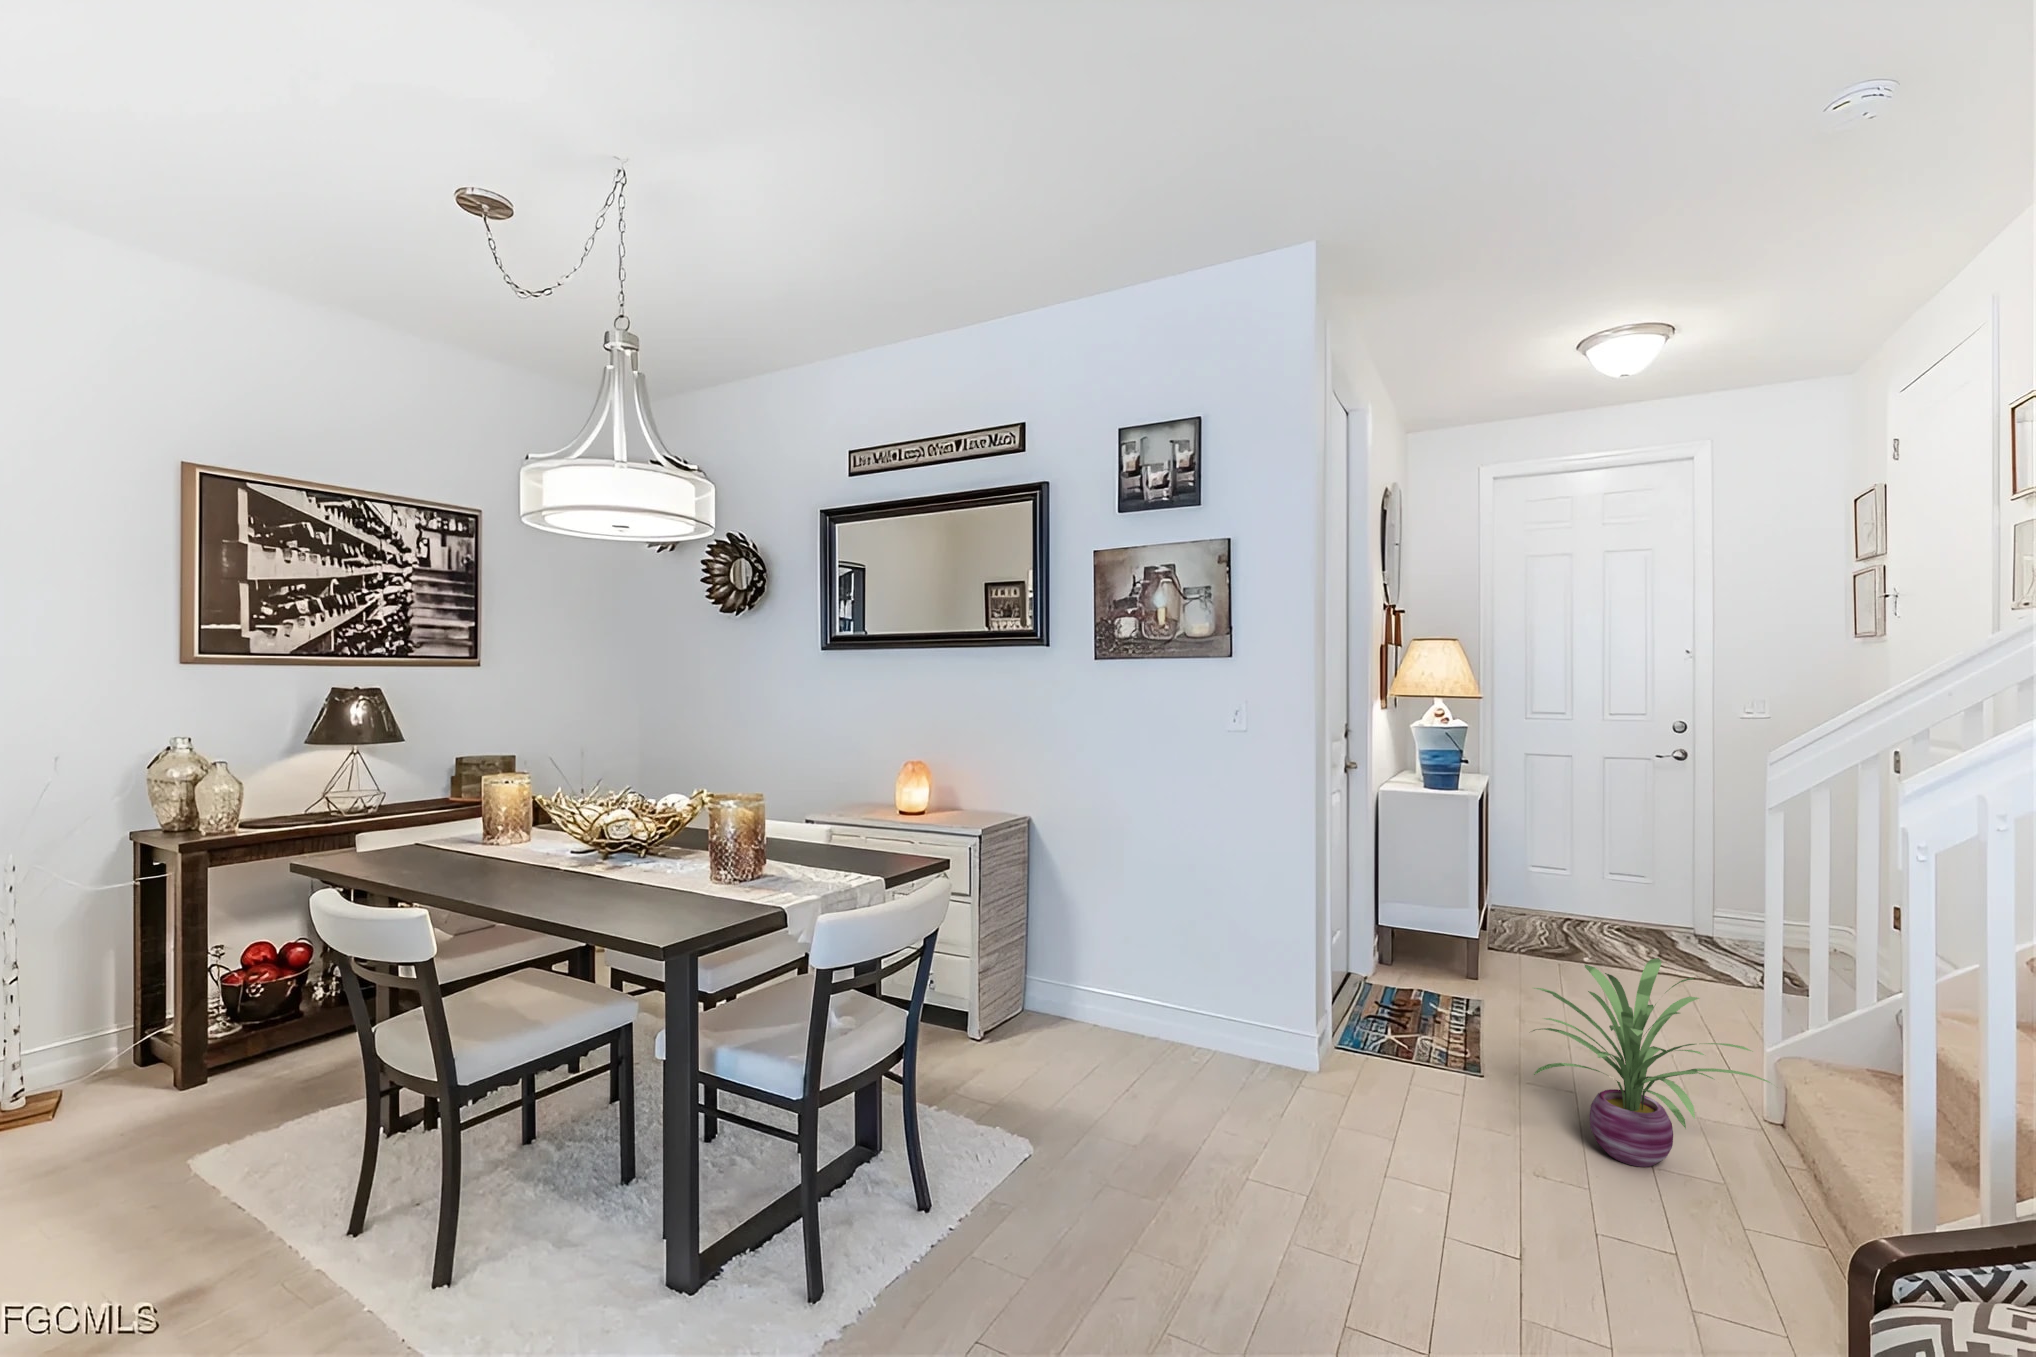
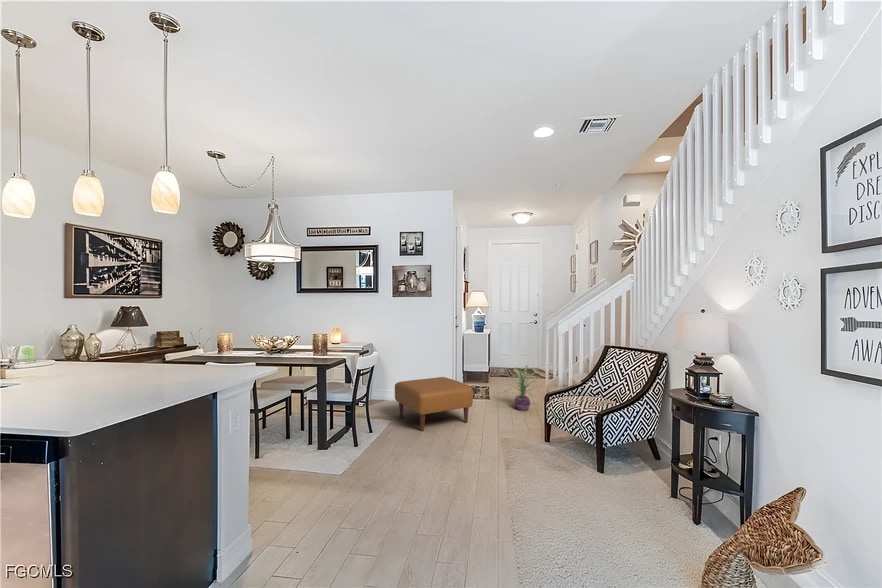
ottoman: none [1065,972,1377,1222] -> present [395,377,473,431]

